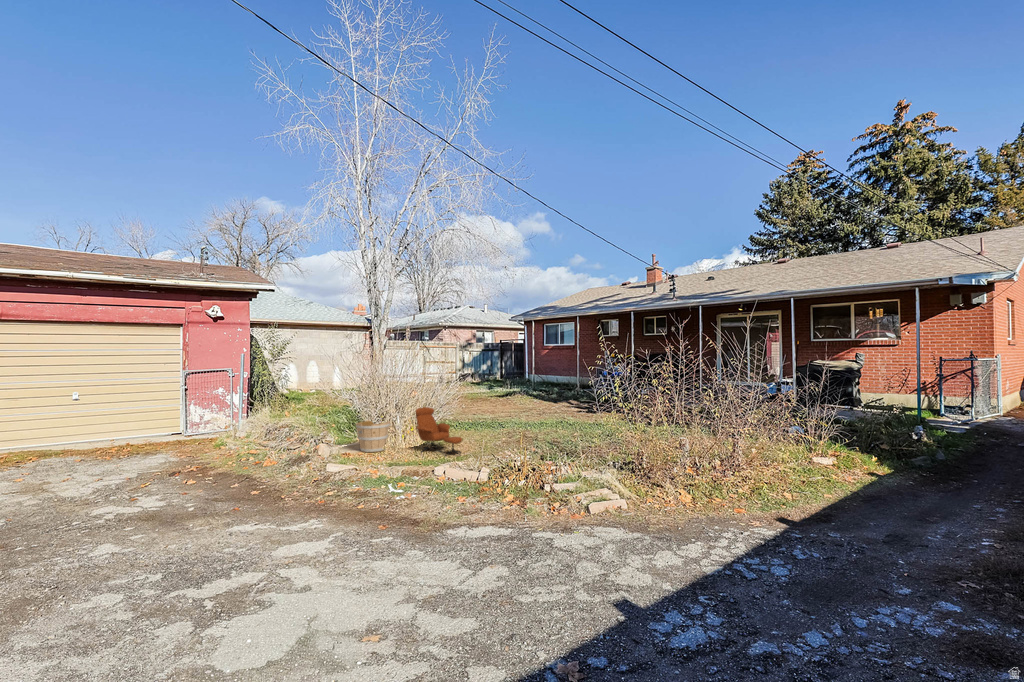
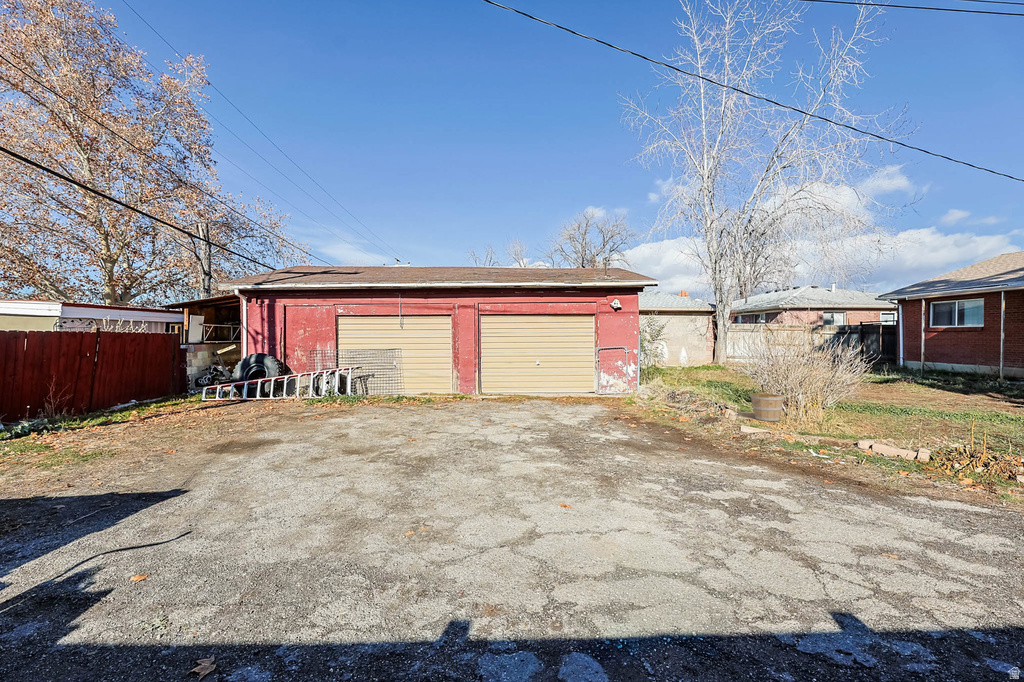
lounge chair: present [416,407,462,455] -> none [813,384,874,434]

